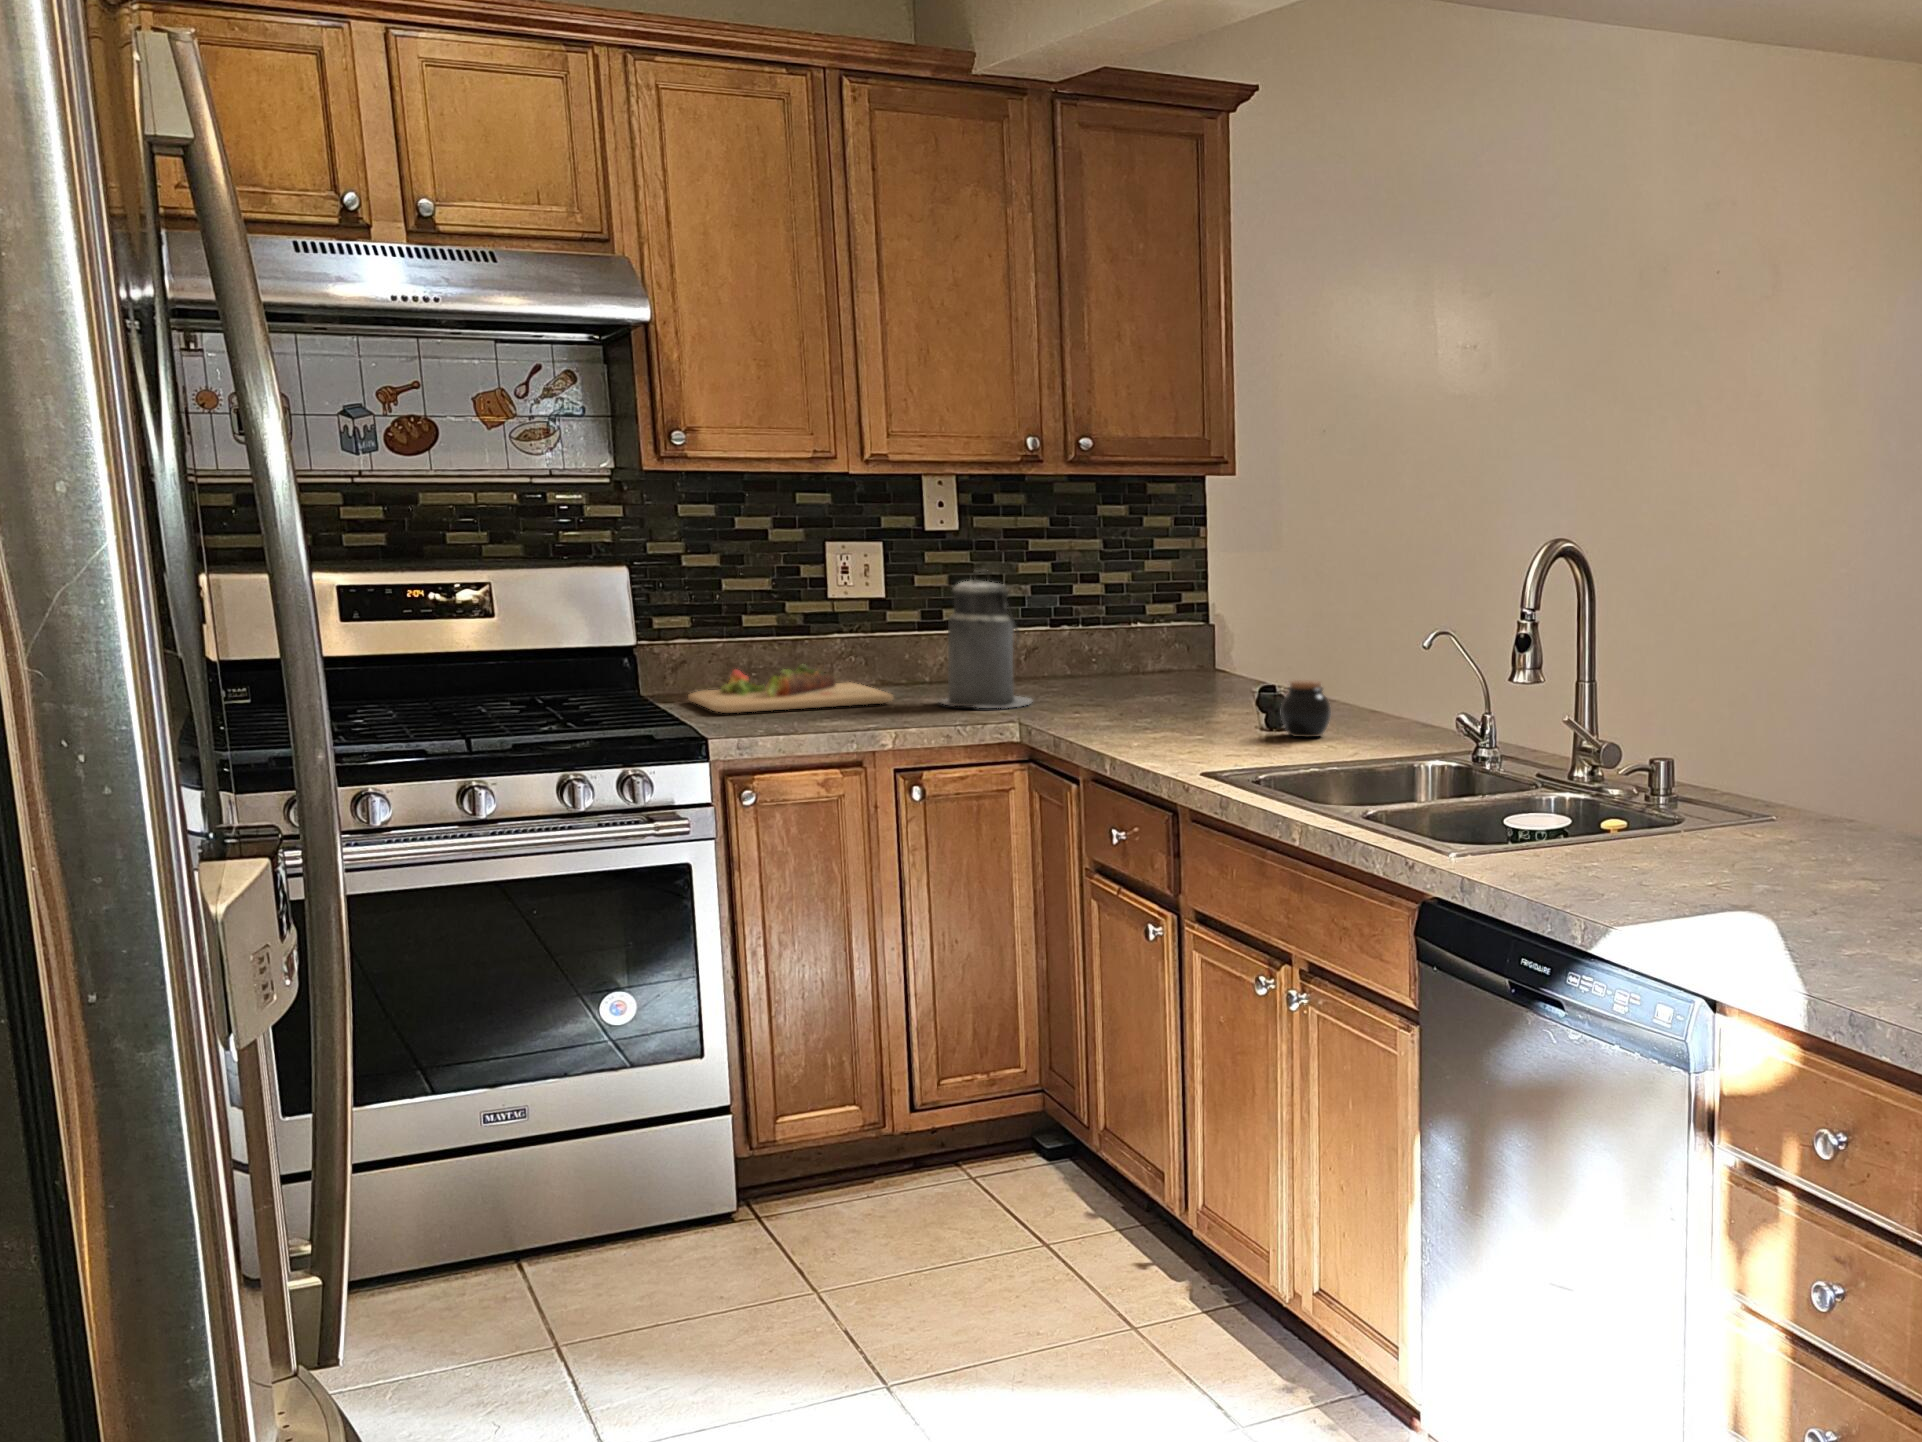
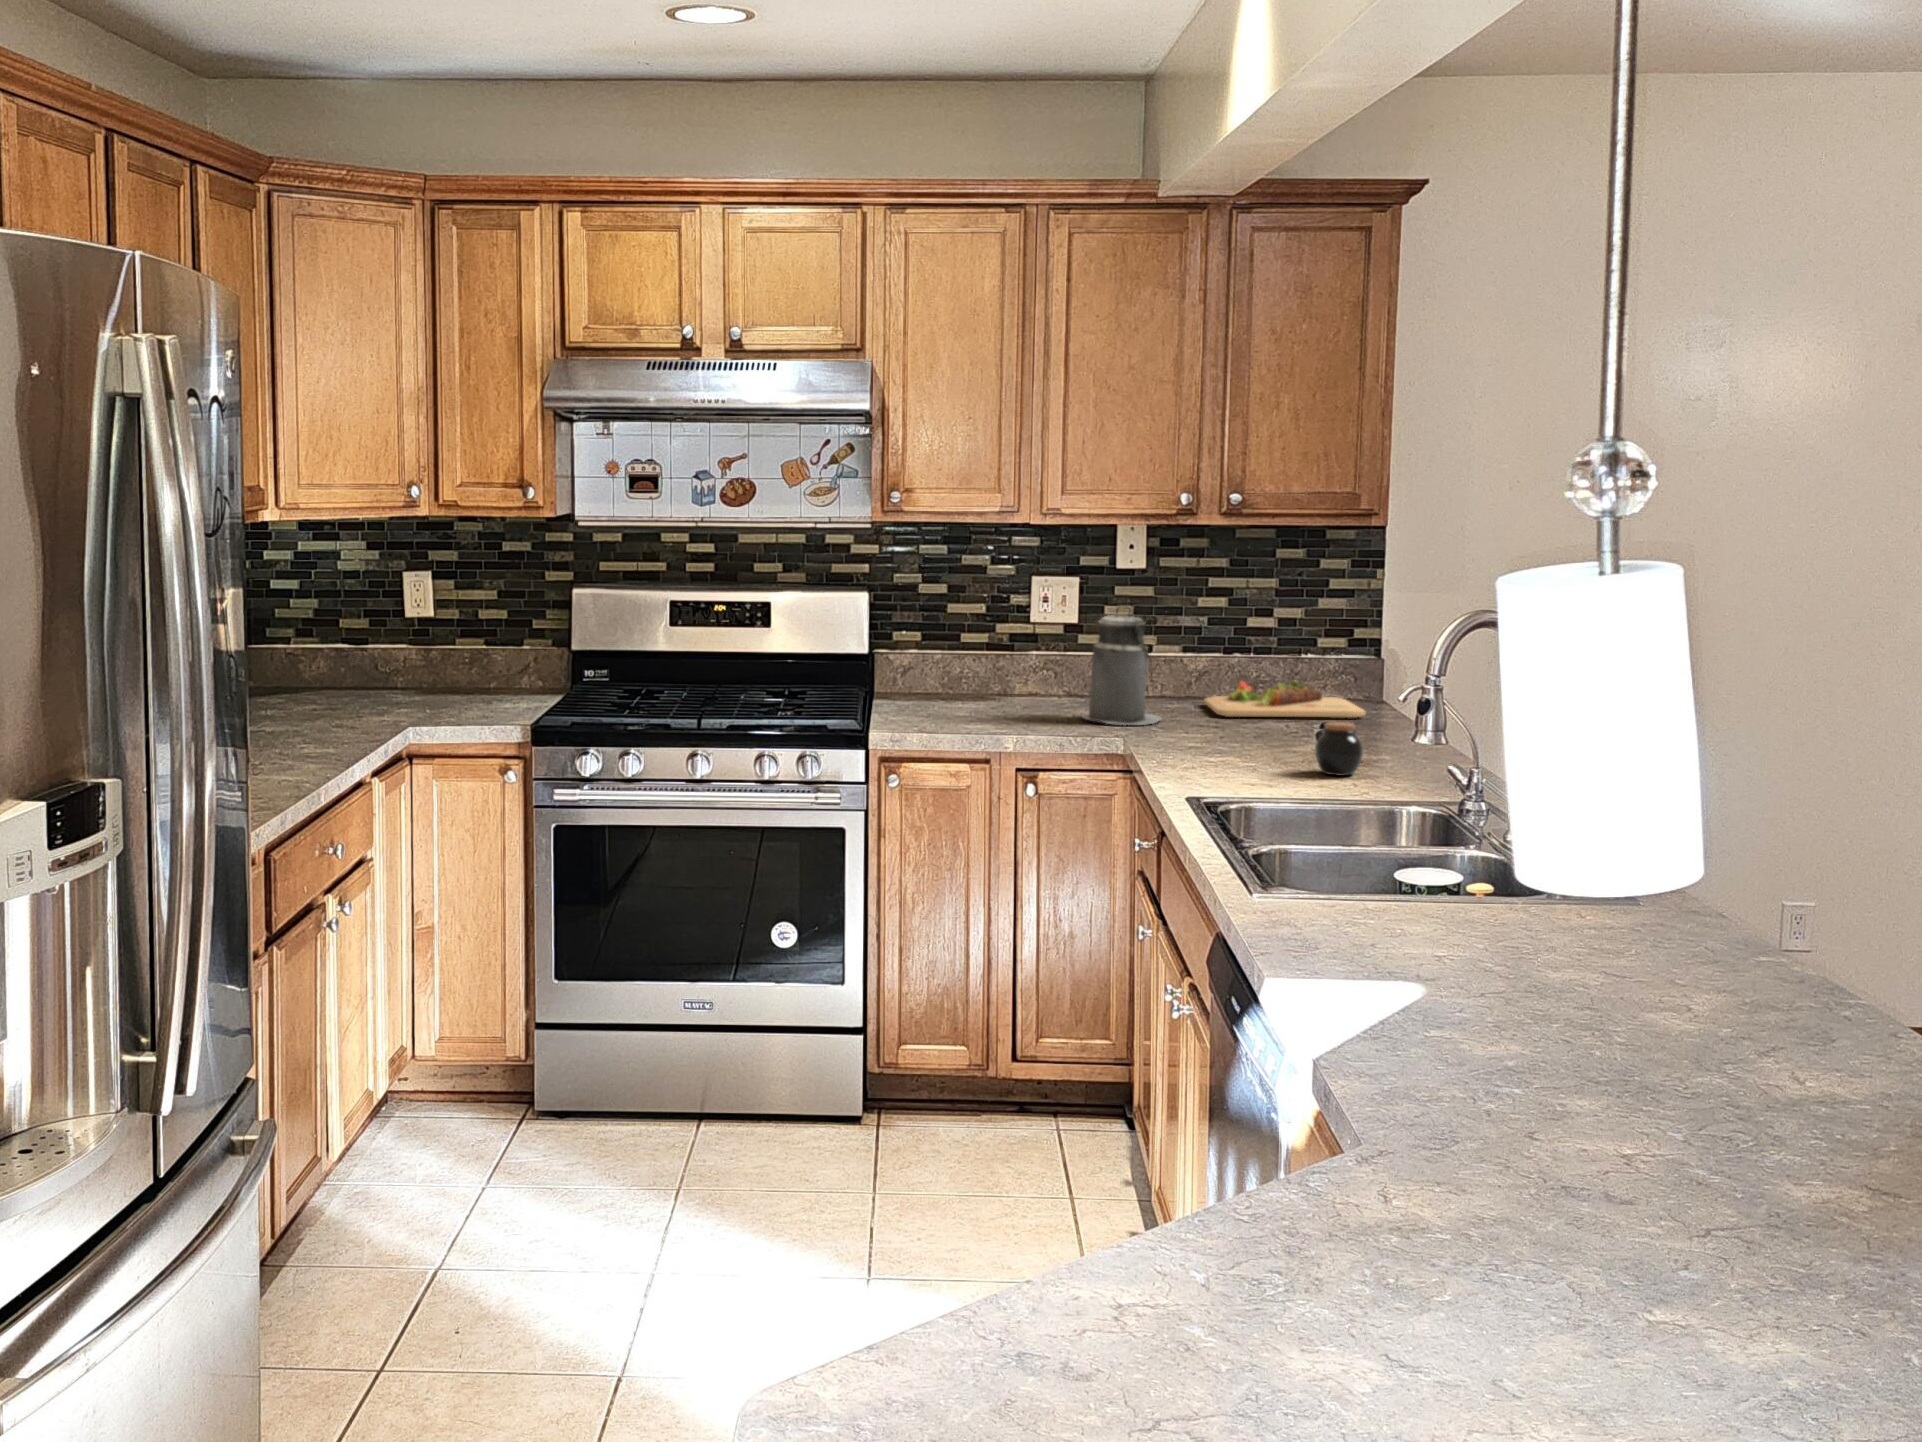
cutting board: present [688,665,893,713] -> present [1204,680,1365,718]

